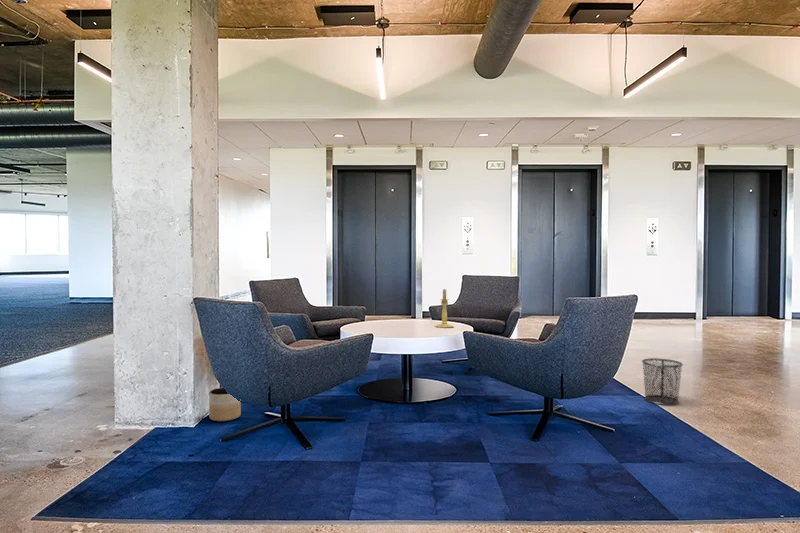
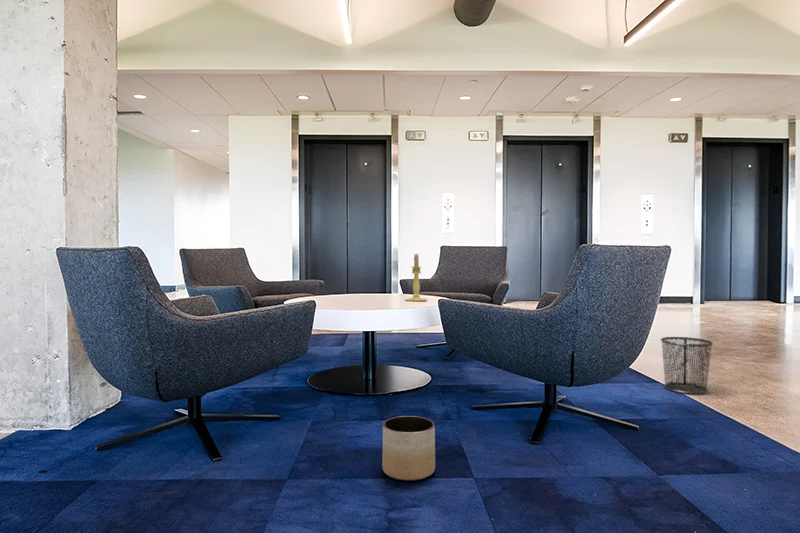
planter: present [209,388,241,422] -> present [382,416,435,481]

